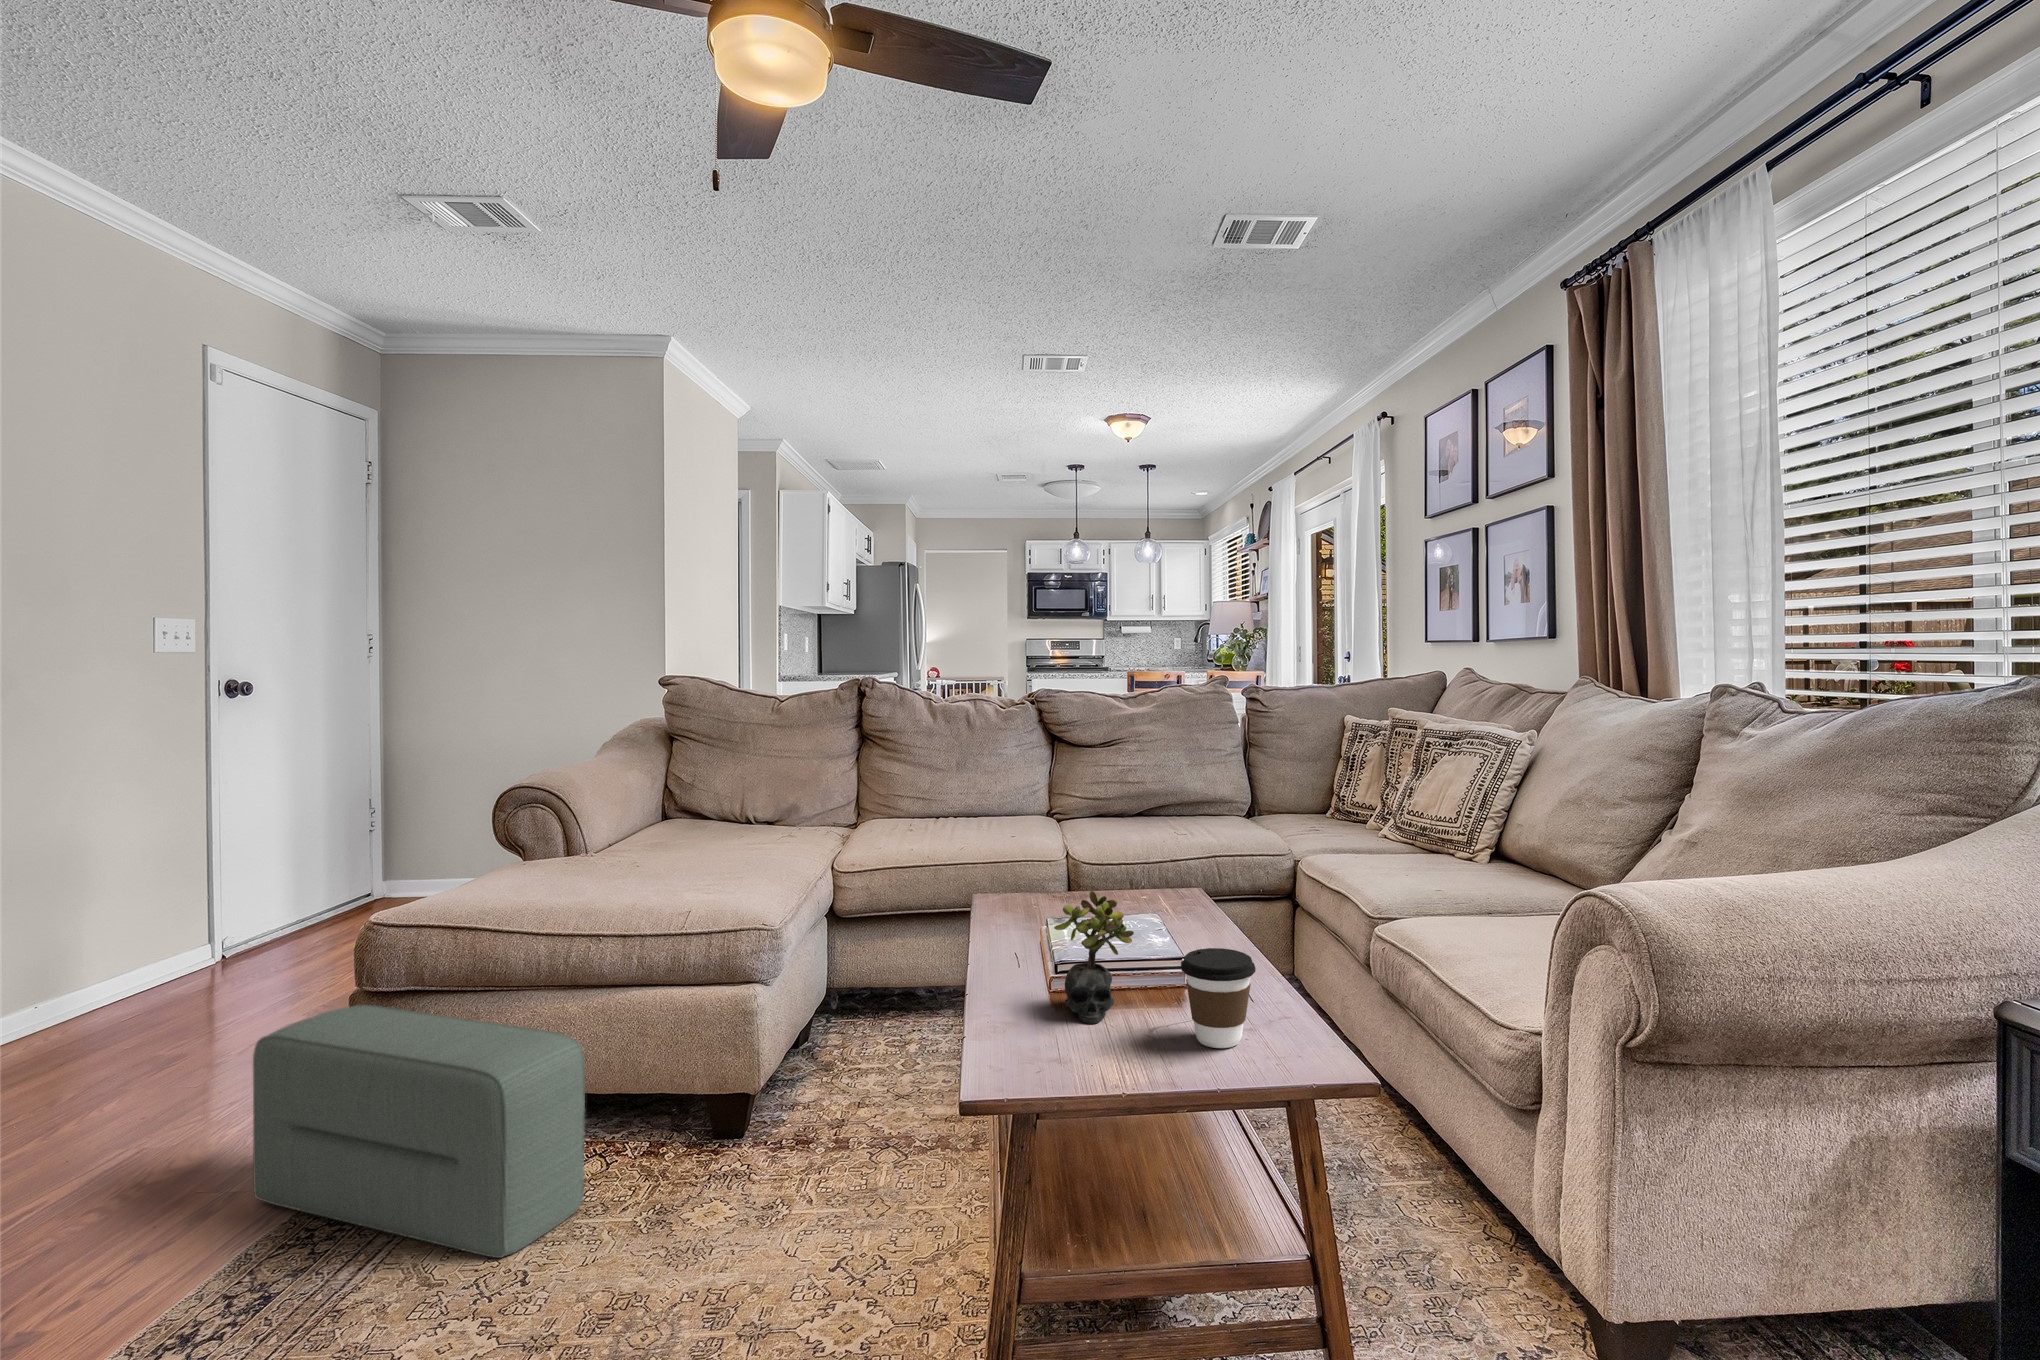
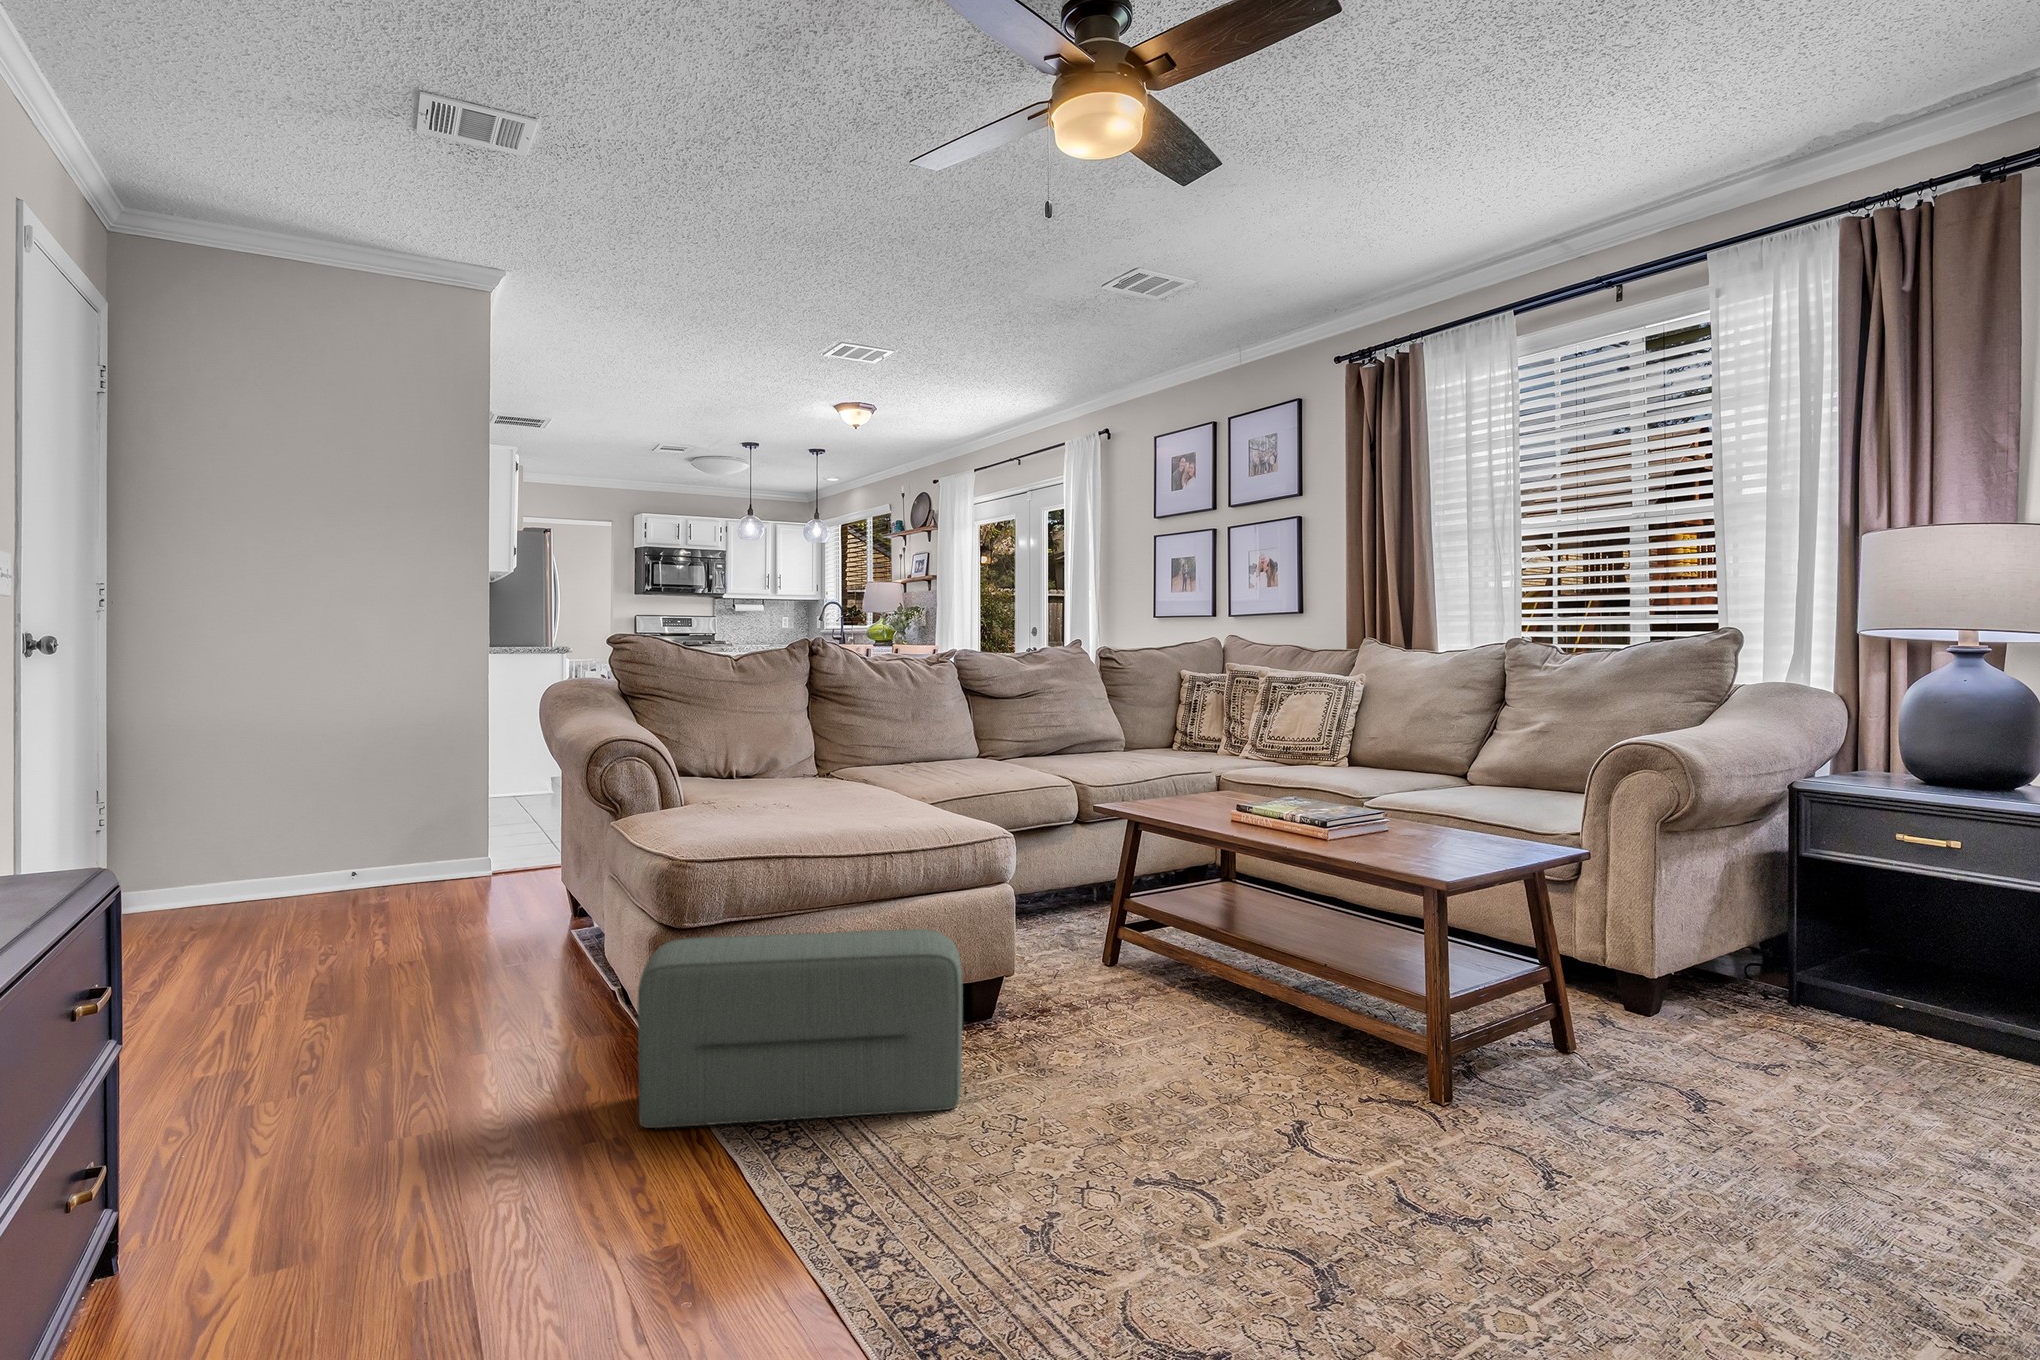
succulent plant: present [1054,891,1134,1024] -> none [1342,768,1401,852]
coffee cup: present [1181,948,1256,1048] -> none [1444,794,1496,852]

